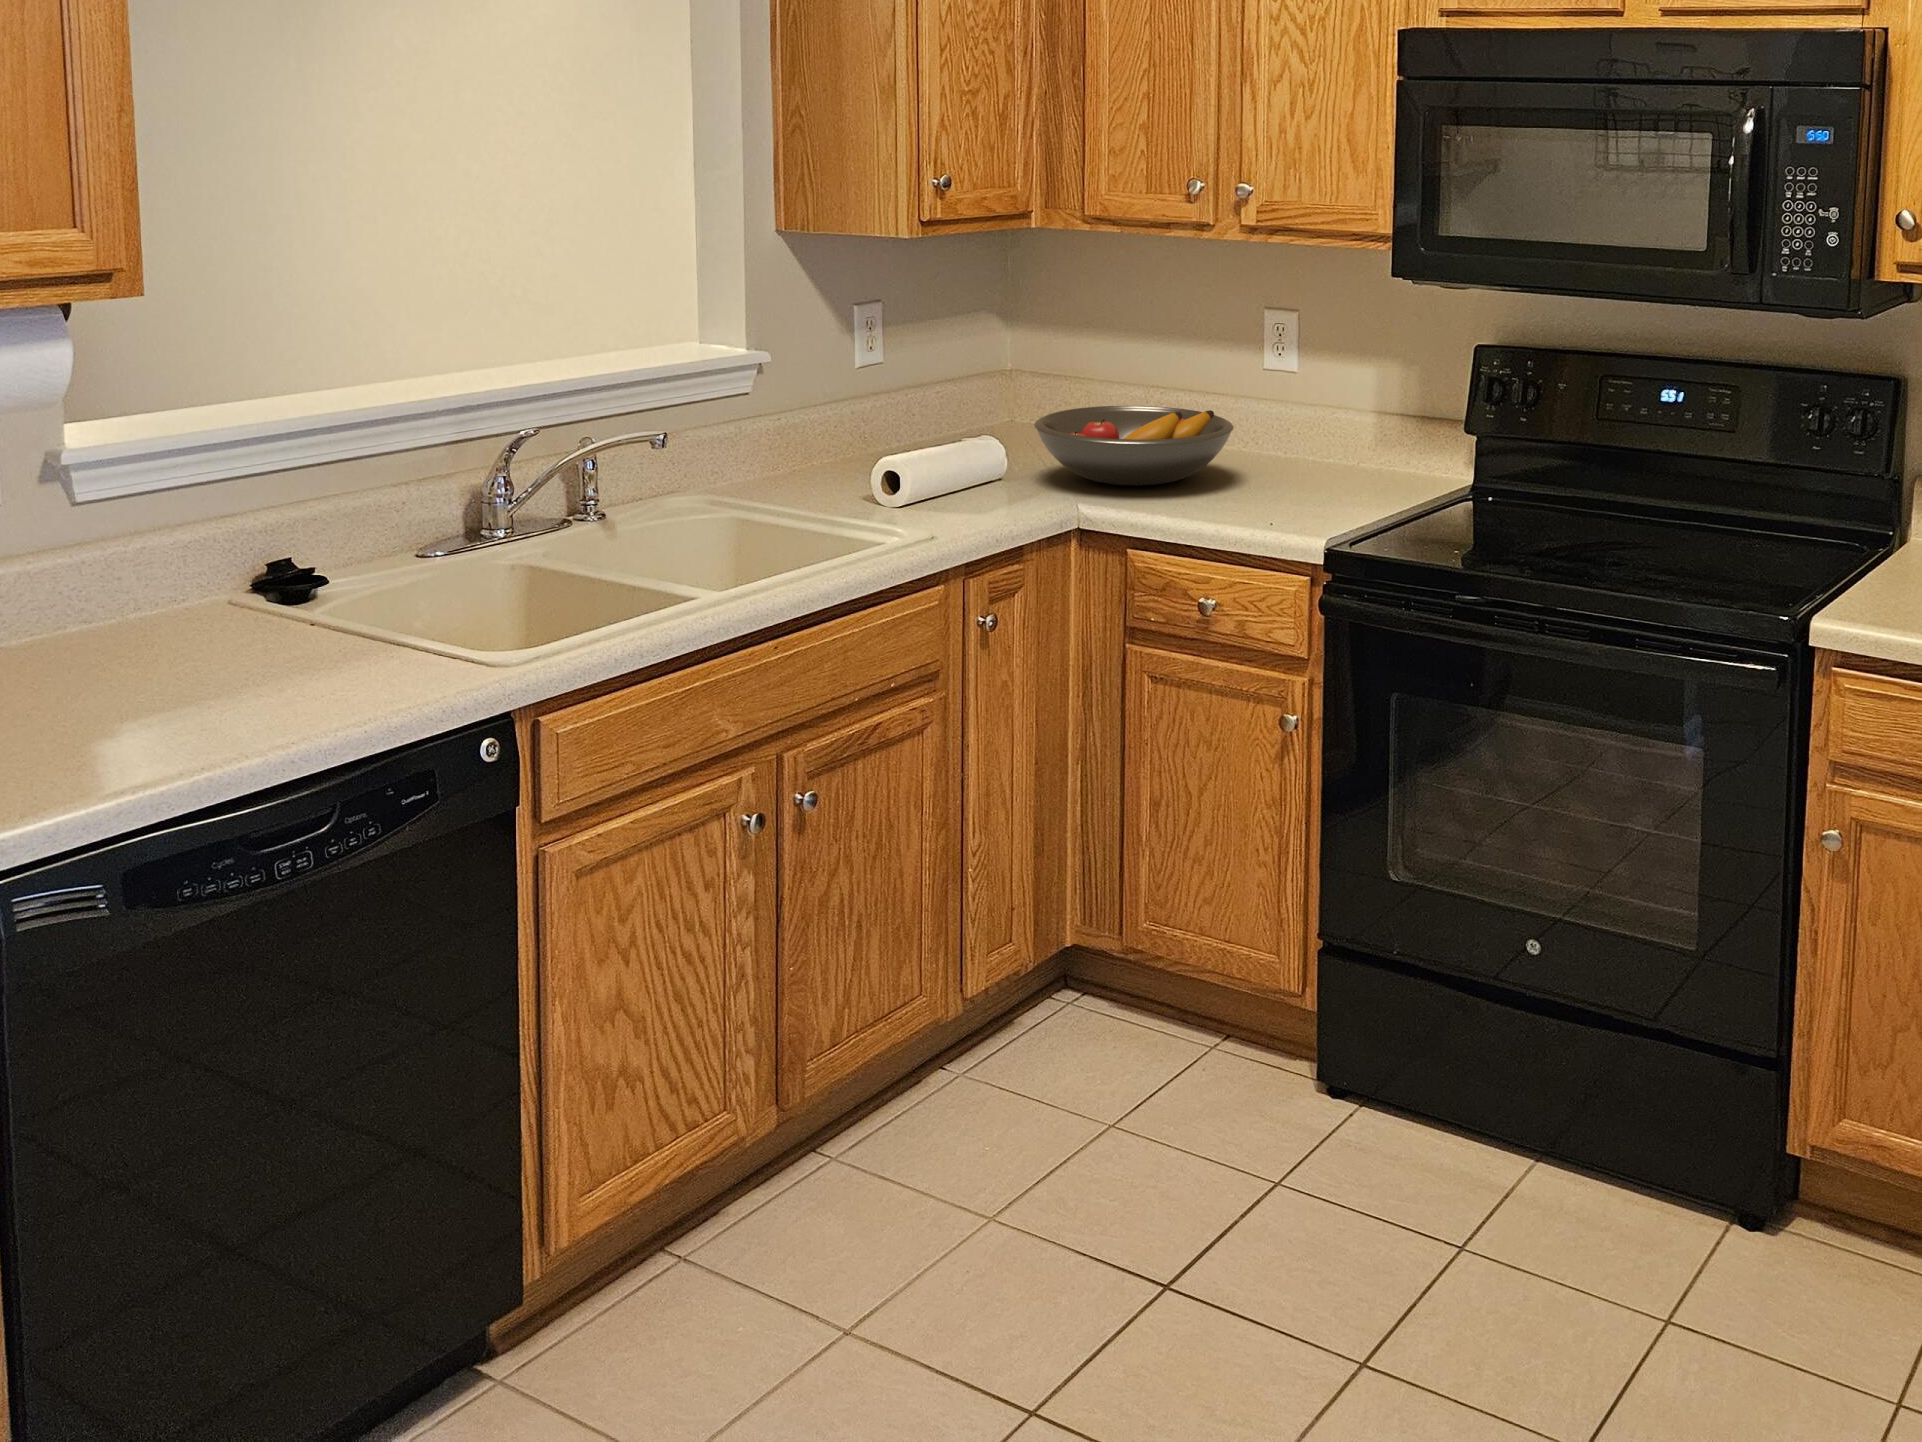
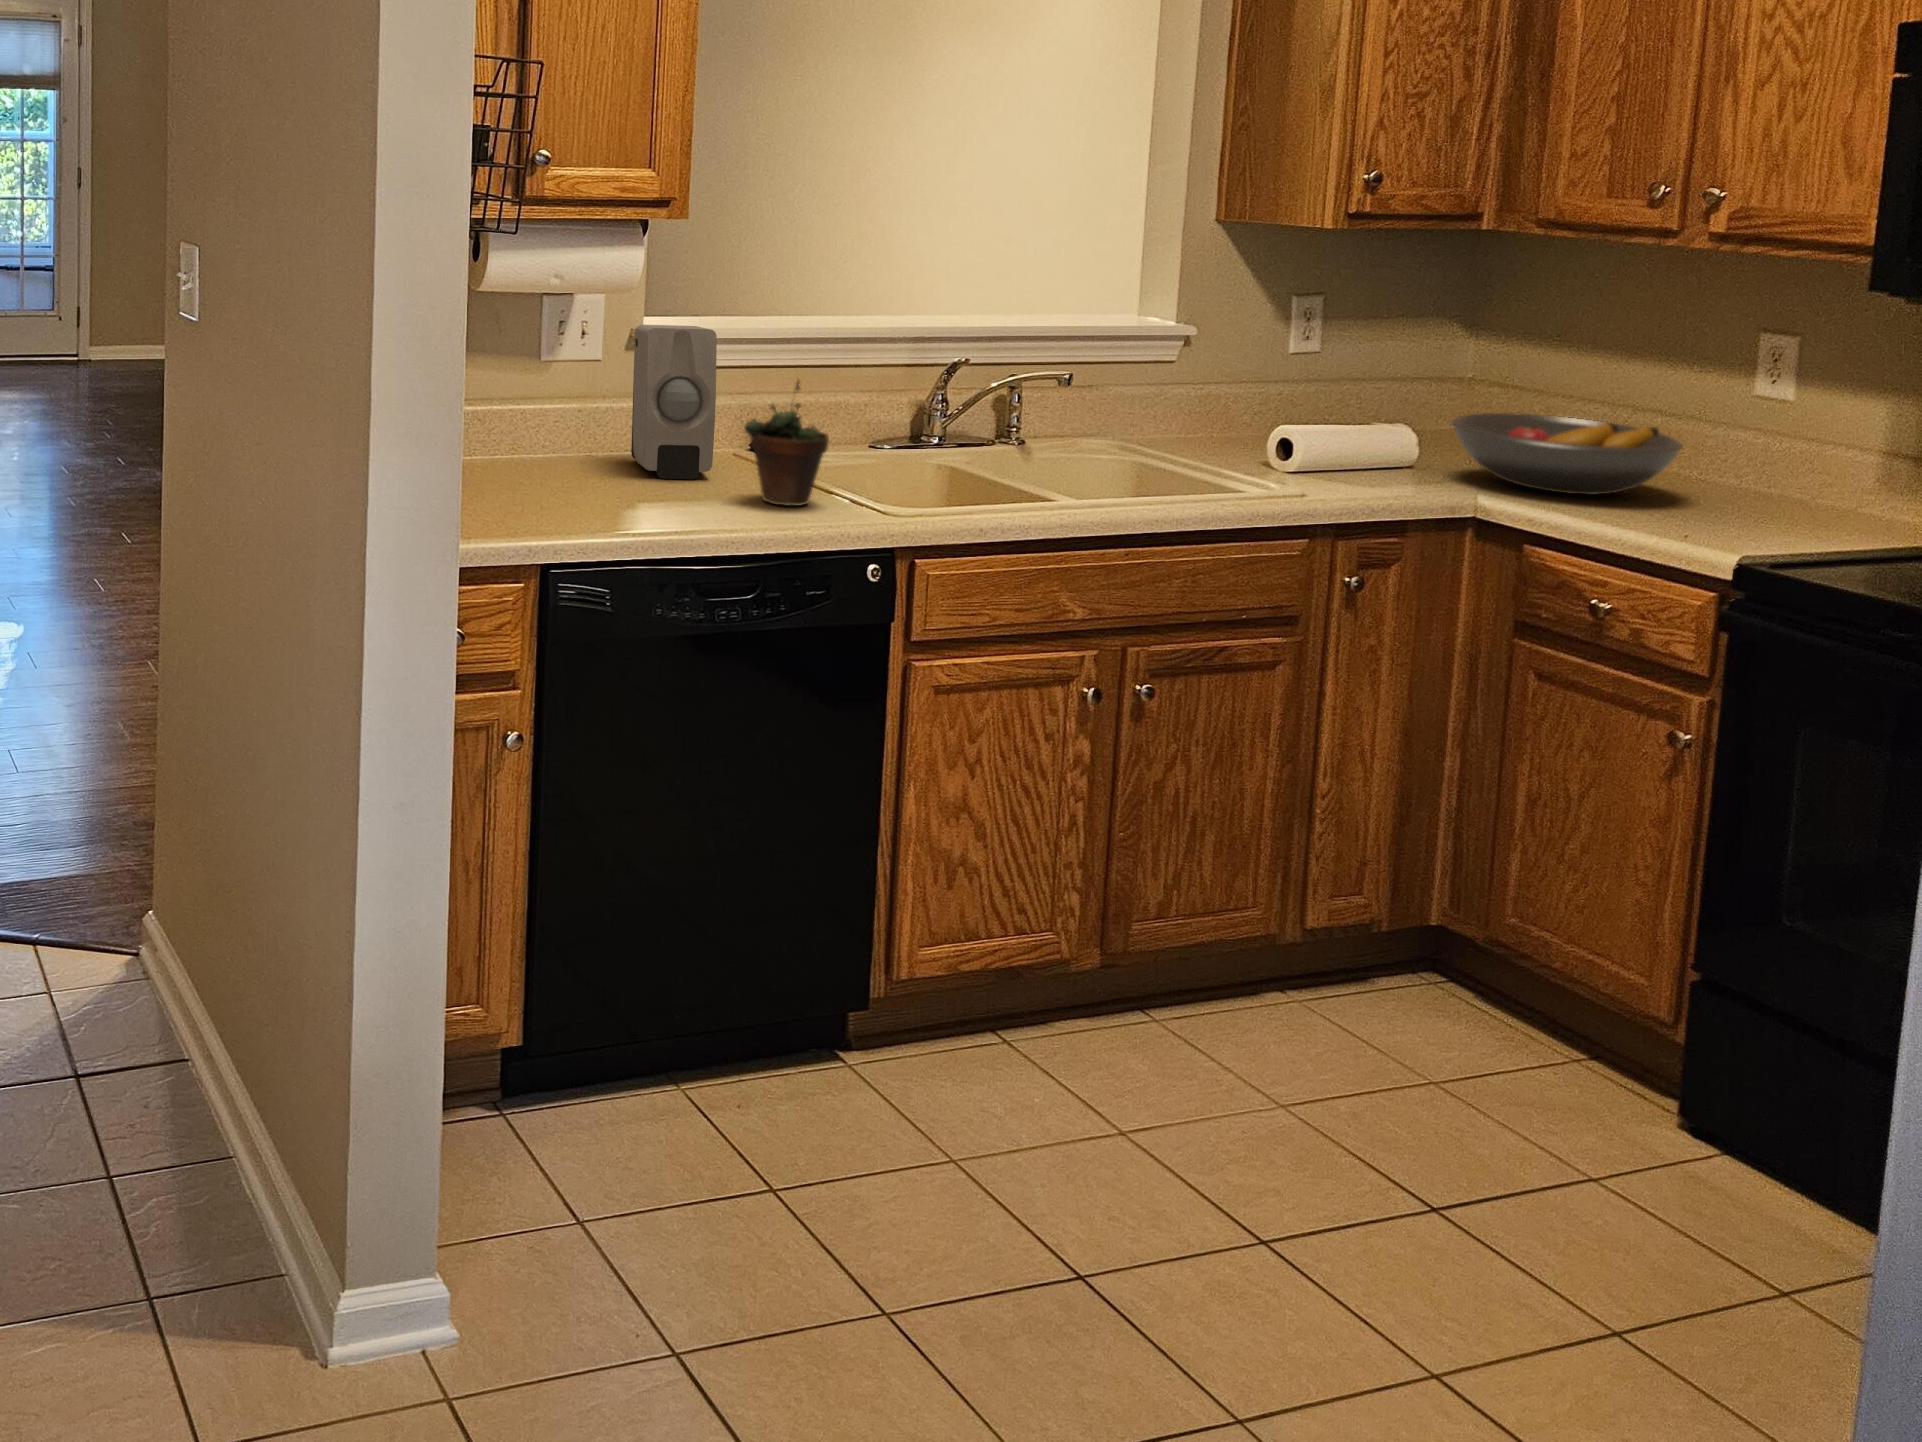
soap dispenser: none [49,445,208,677] -> present [631,325,717,479]
succulent plant: none [266,510,395,689] -> present [744,381,829,506]

